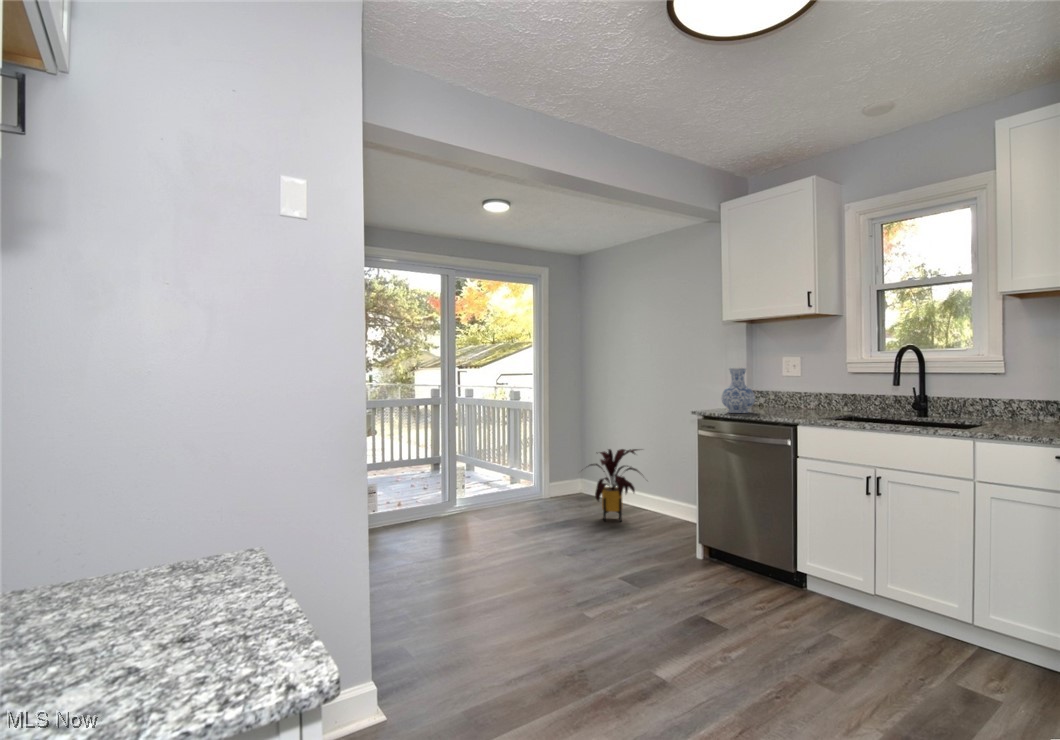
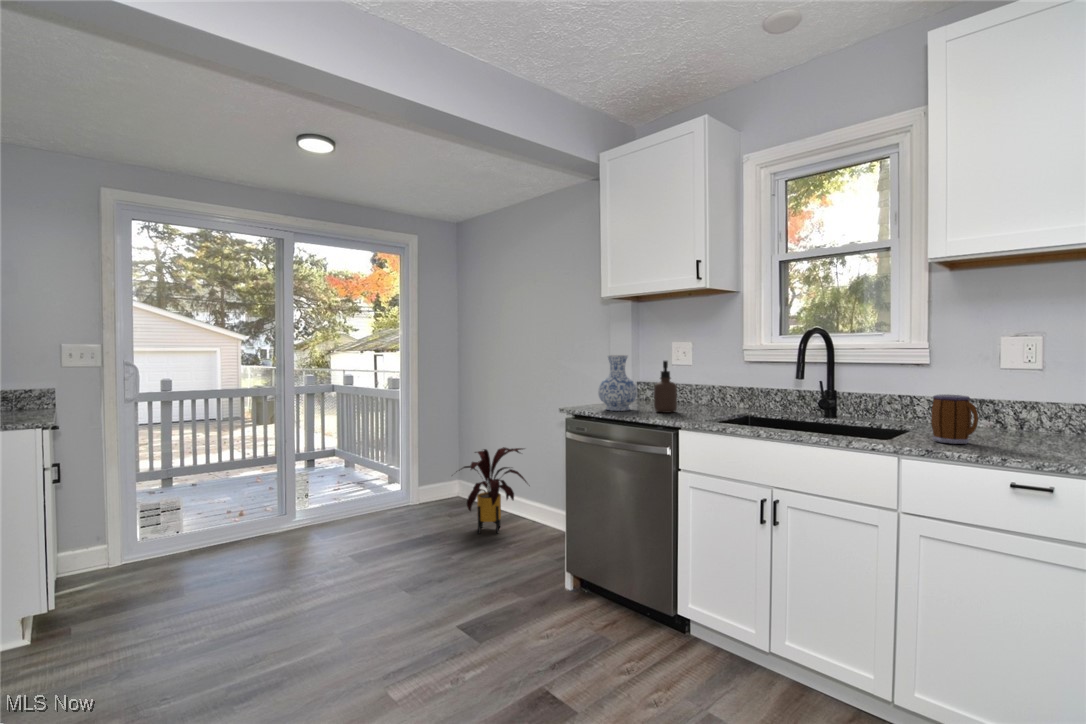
soap dispenser: none [770,372,790,414] -> present [654,361,677,413]
mug: none [1001,396,1036,431] -> present [931,395,978,444]

